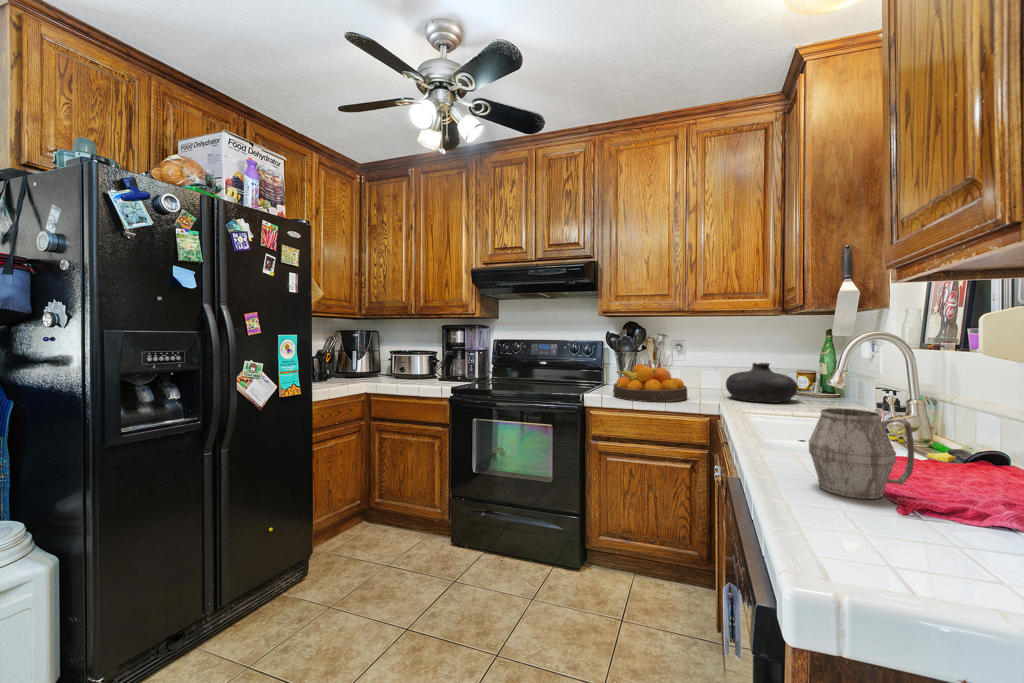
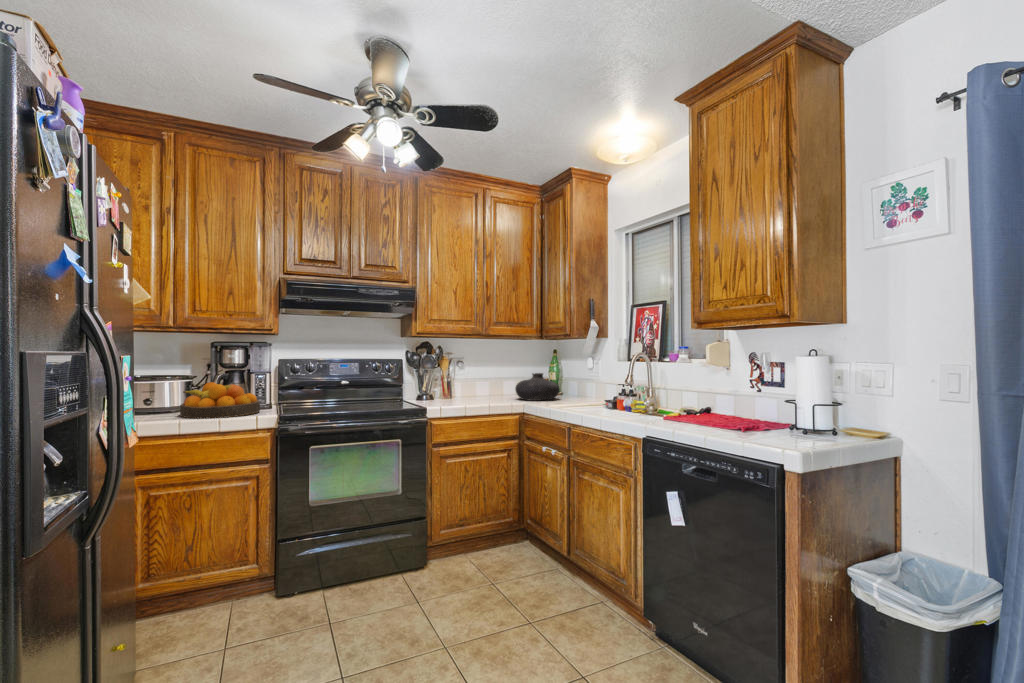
fruit bowl: present [613,364,687,402] -> present [180,382,260,418]
mug: present [809,408,914,499] -> none [673,388,705,426]

